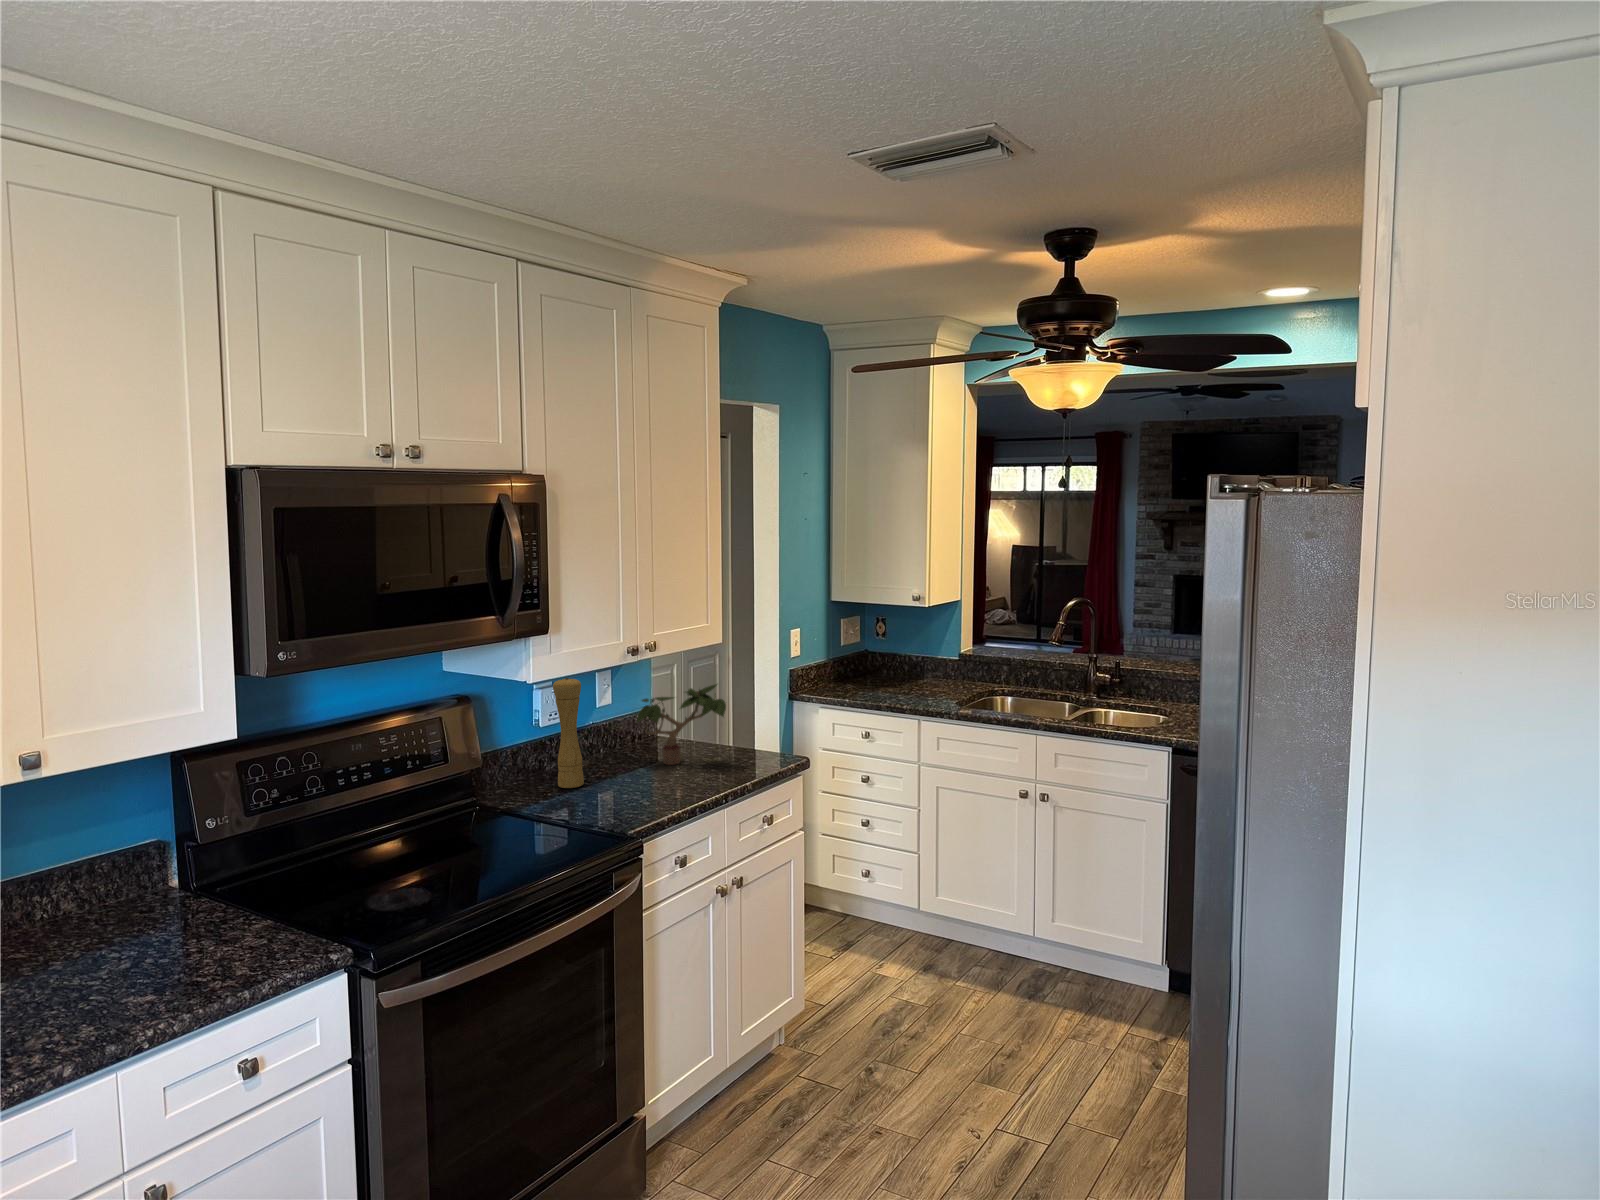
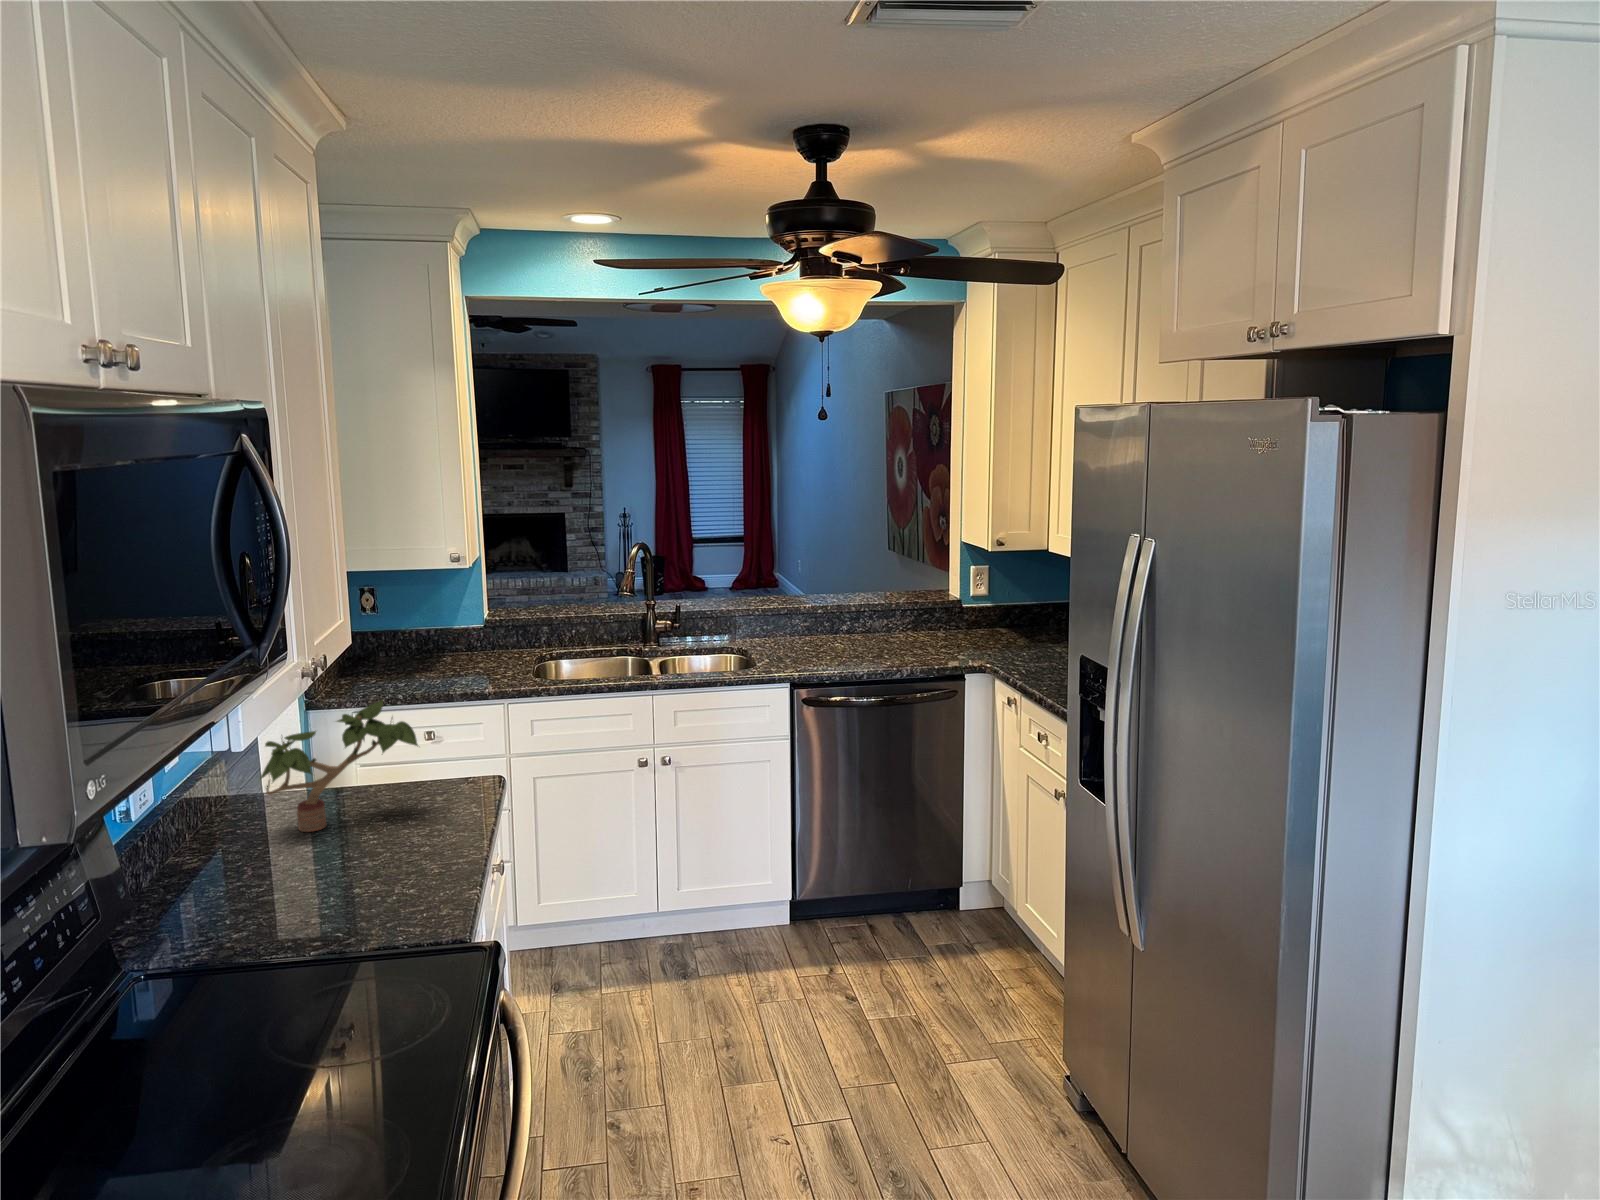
pepper mill: present [553,678,584,788] -> none [165,732,232,912]

